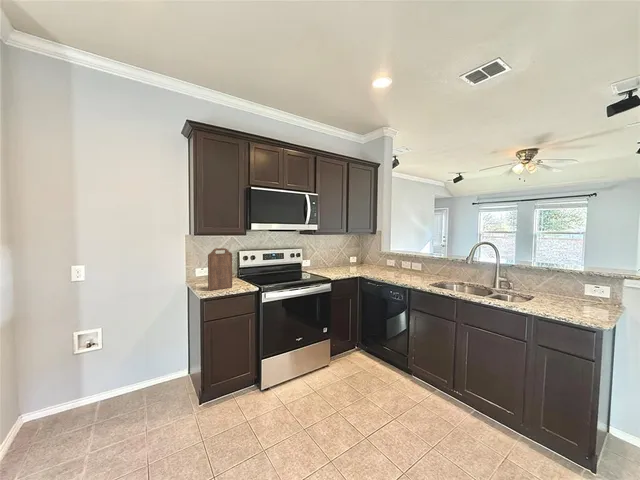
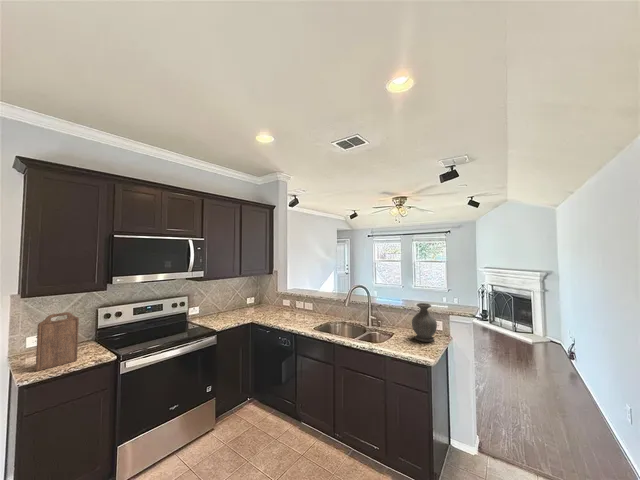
vase: none [556,263,594,307] -> present [412,303,437,342]

